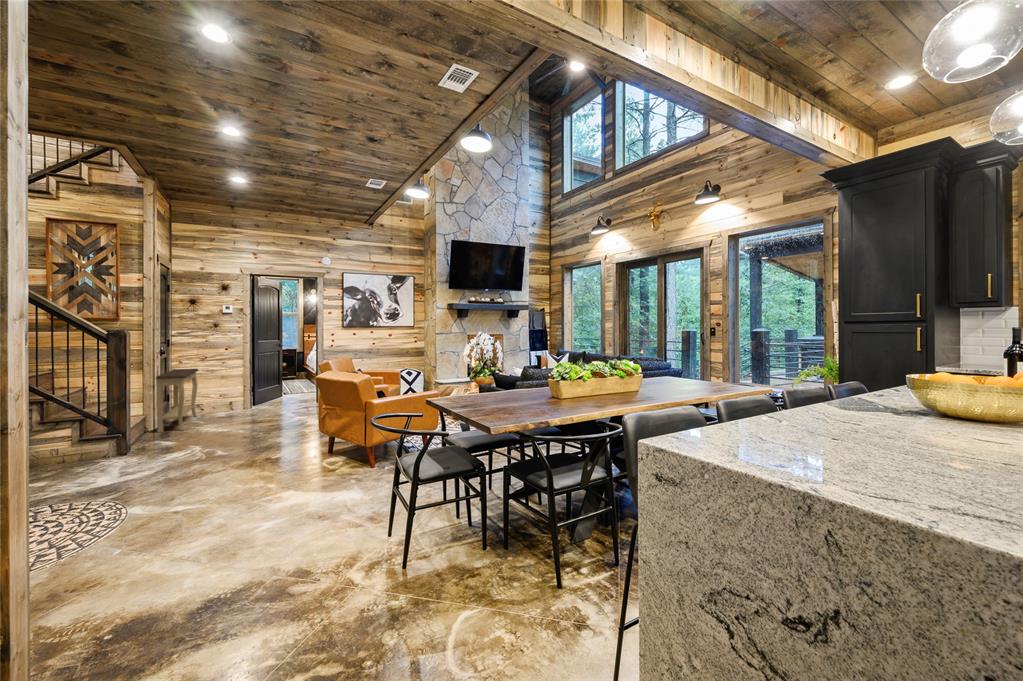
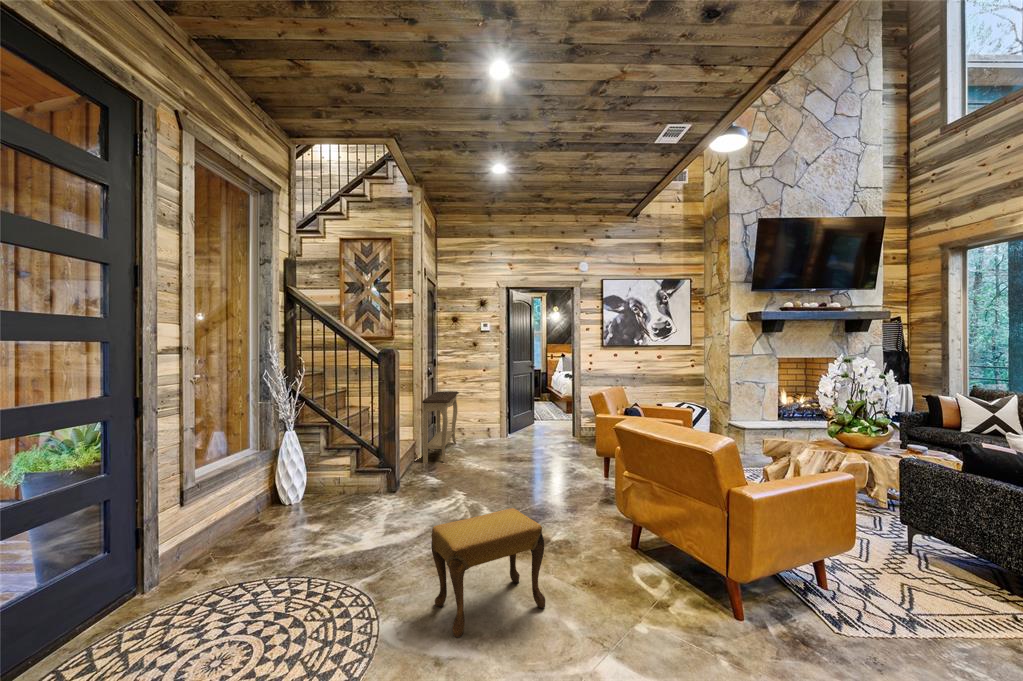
footstool: none [161,436,249,510] -> present [431,508,545,638]

